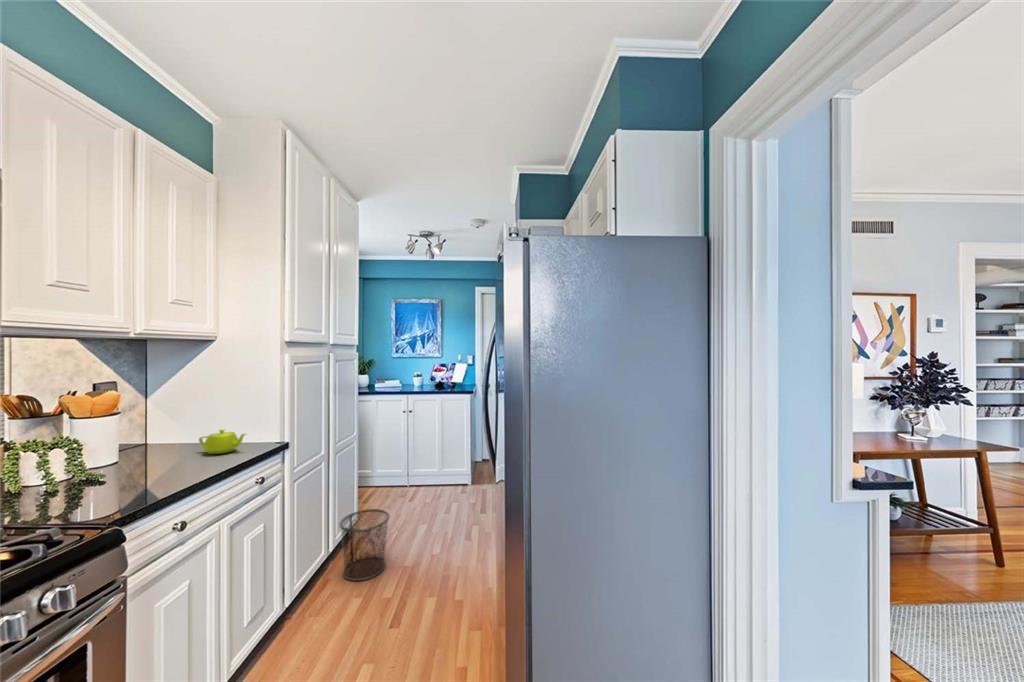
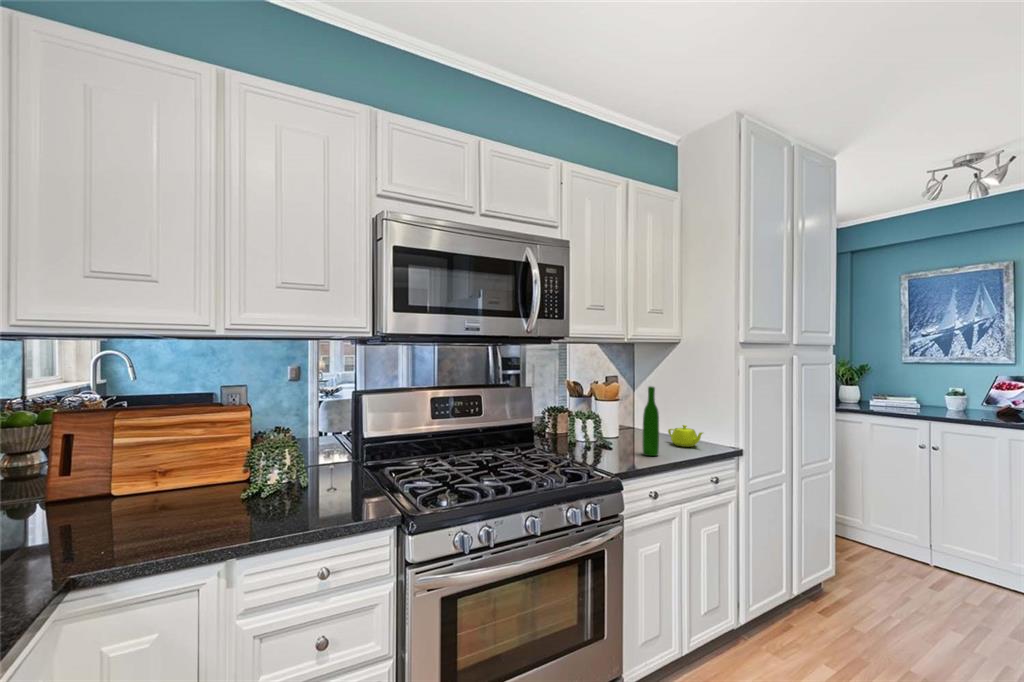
wine bottle: none [160,391,188,478] -> present [642,386,659,456]
waste bin: present [340,509,389,581] -> none [806,559,878,651]

